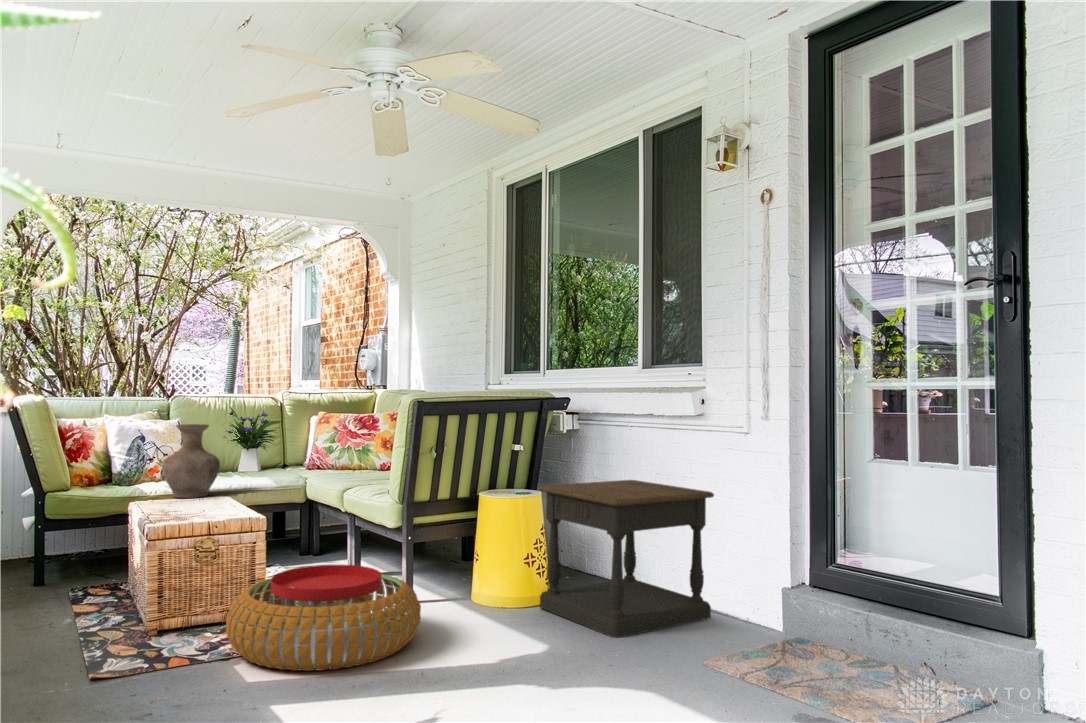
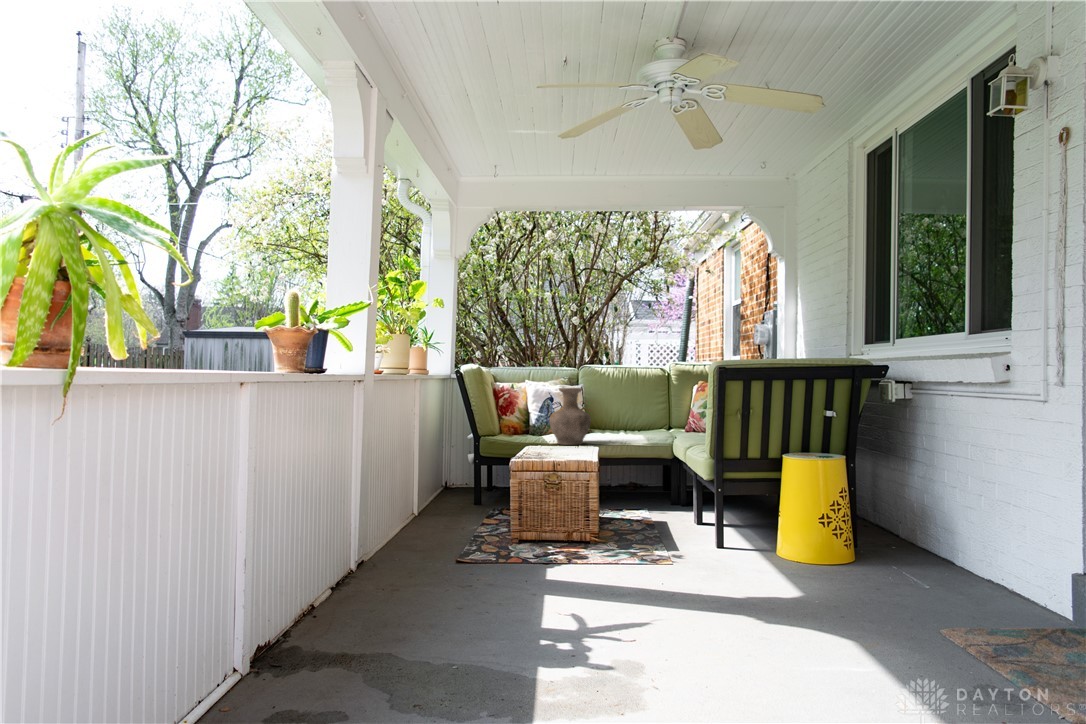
flower arrangement: present [224,407,281,472] -> none [612,376,663,430]
side table: present [539,480,714,638] -> none [837,450,1043,615]
pouf: present [226,565,421,671] -> none [543,503,702,588]

